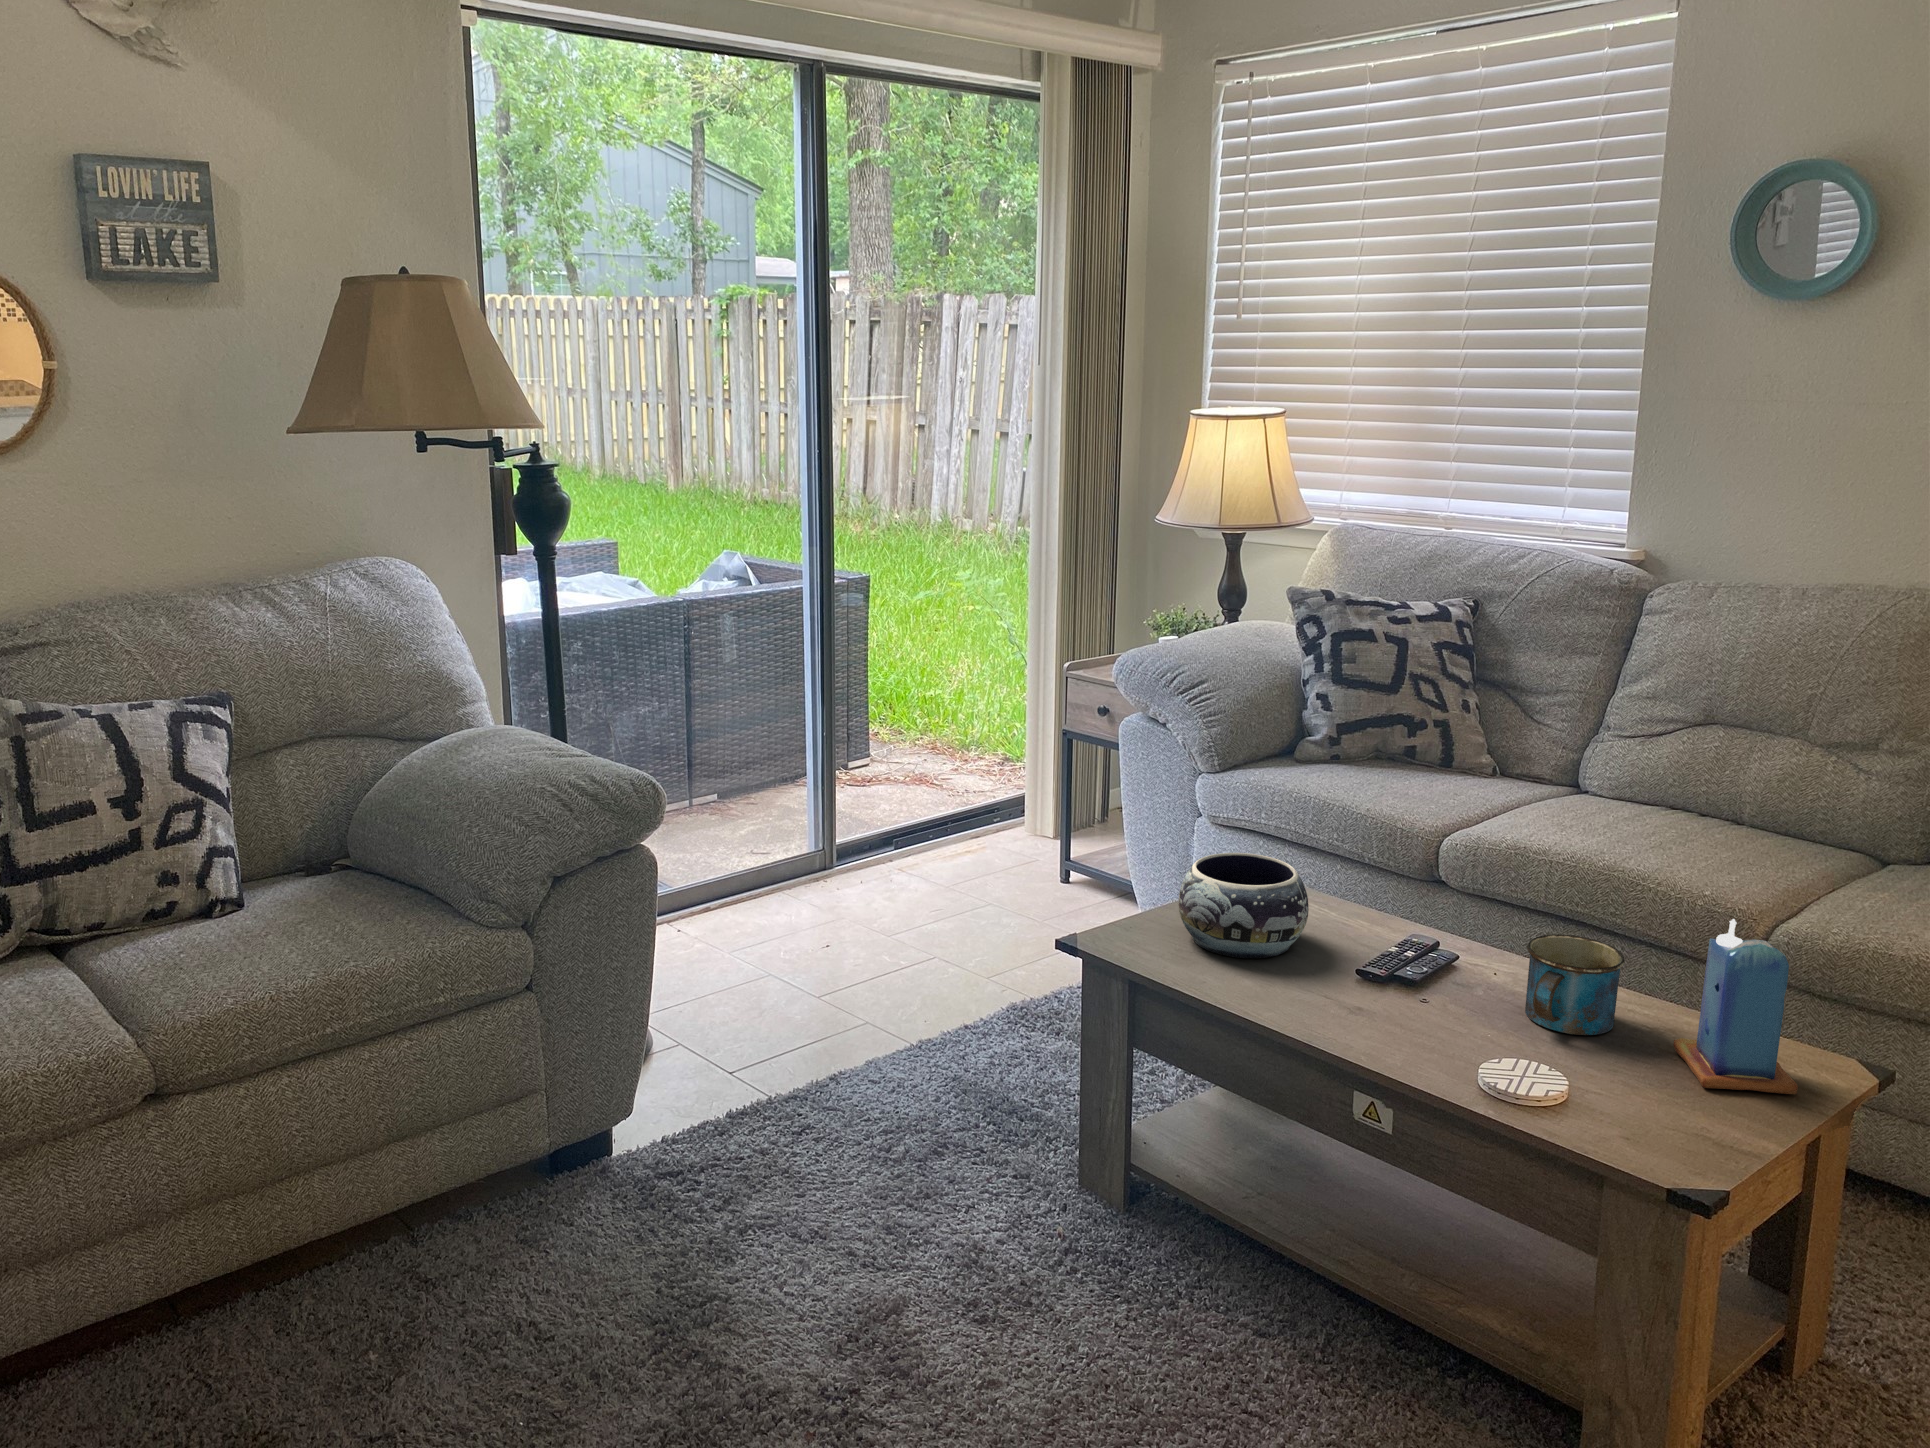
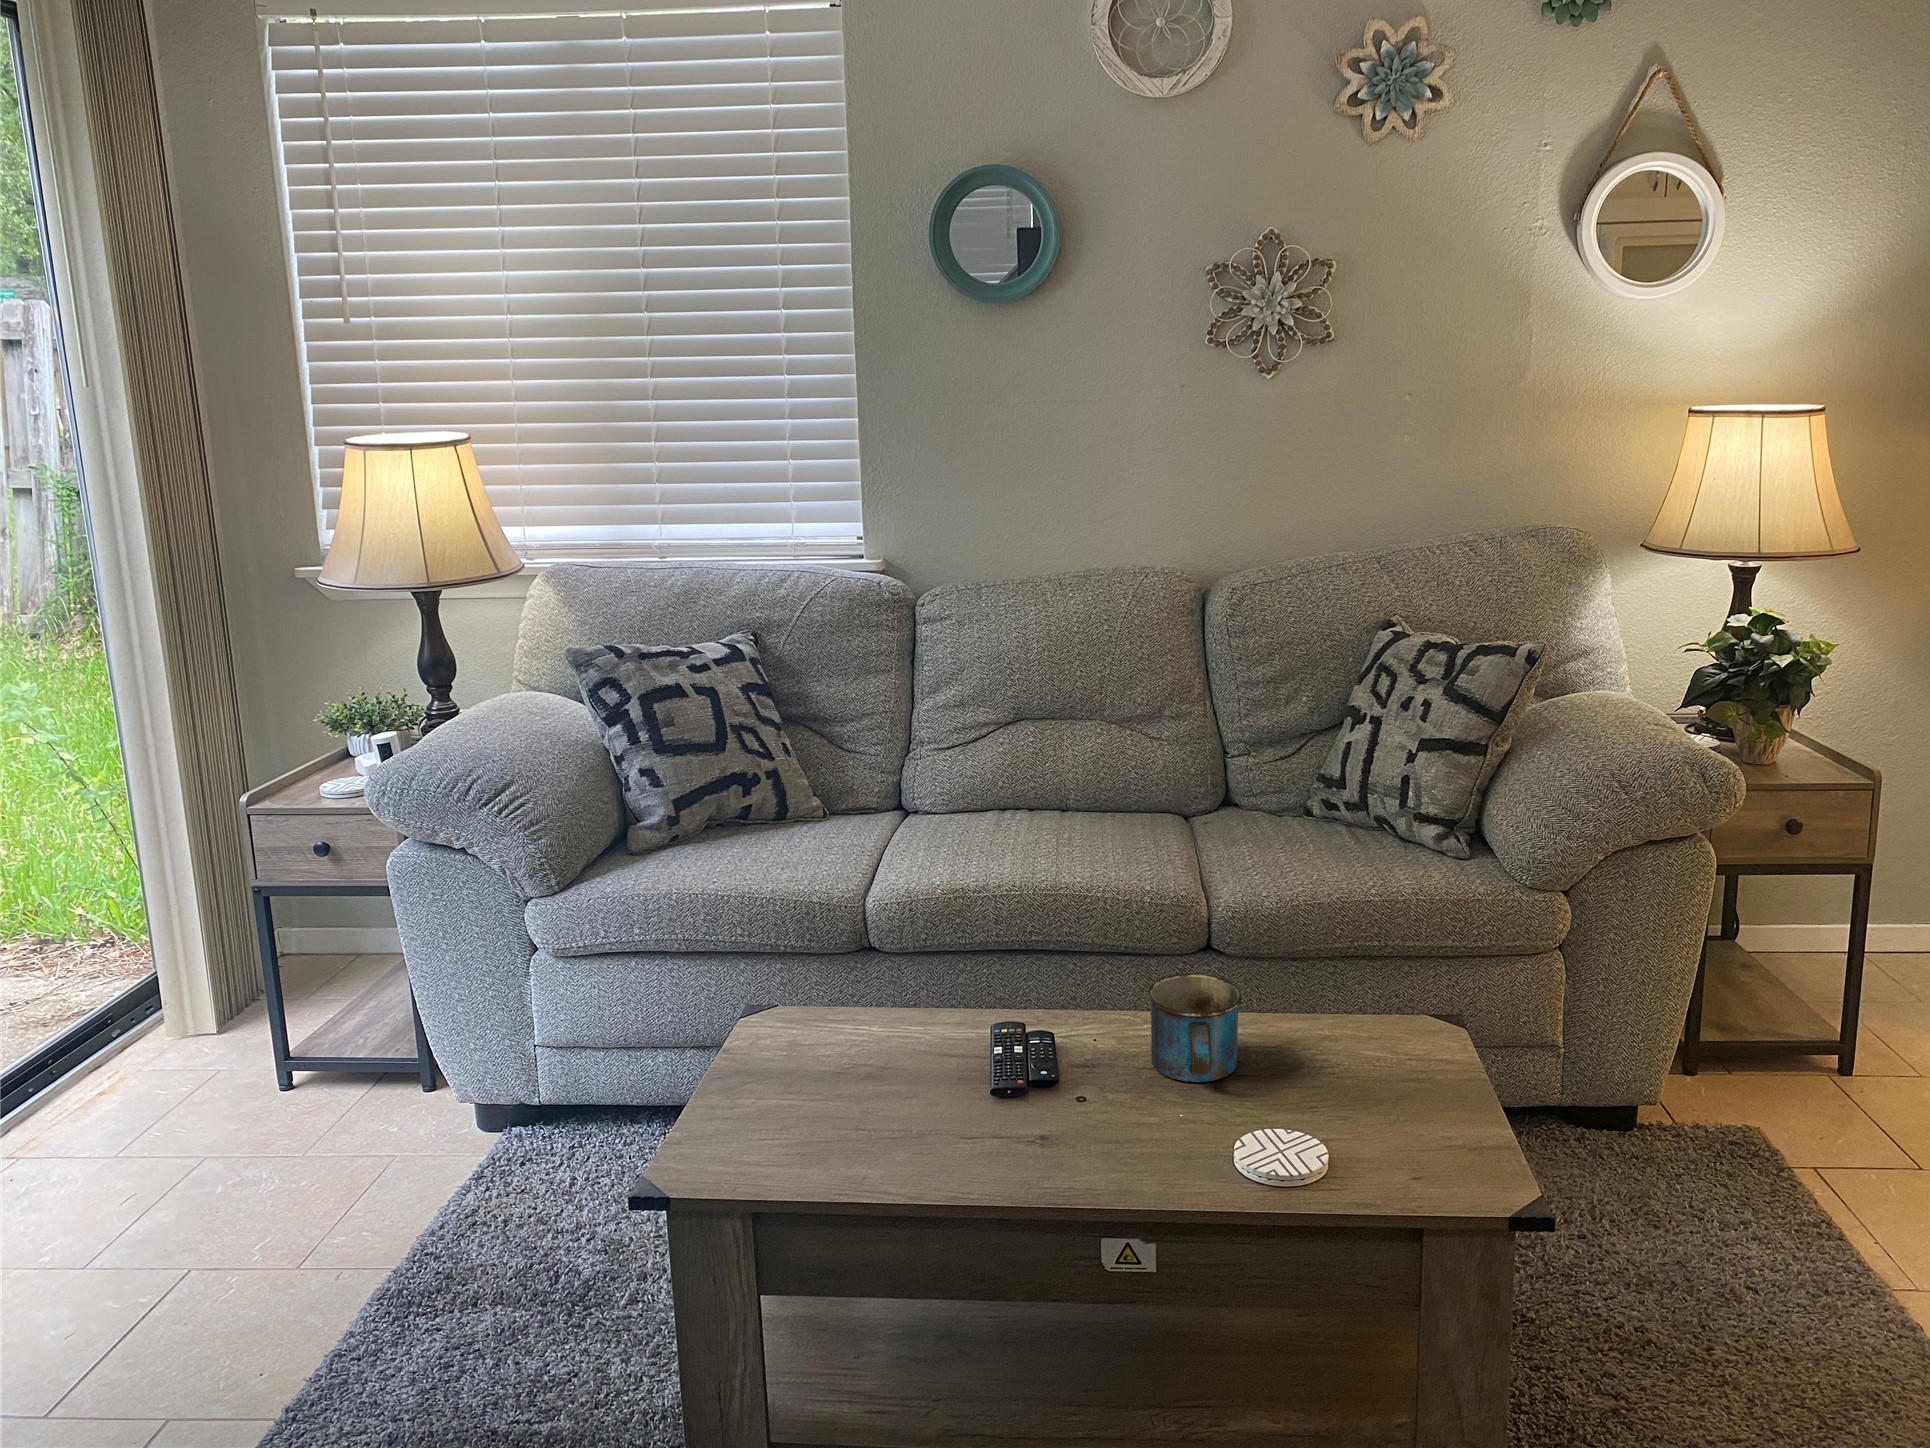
decorative bowl: present [1178,853,1309,958] -> none [744,993,905,1137]
candle: present [1673,919,1798,1094] -> none [1295,916,1416,1088]

